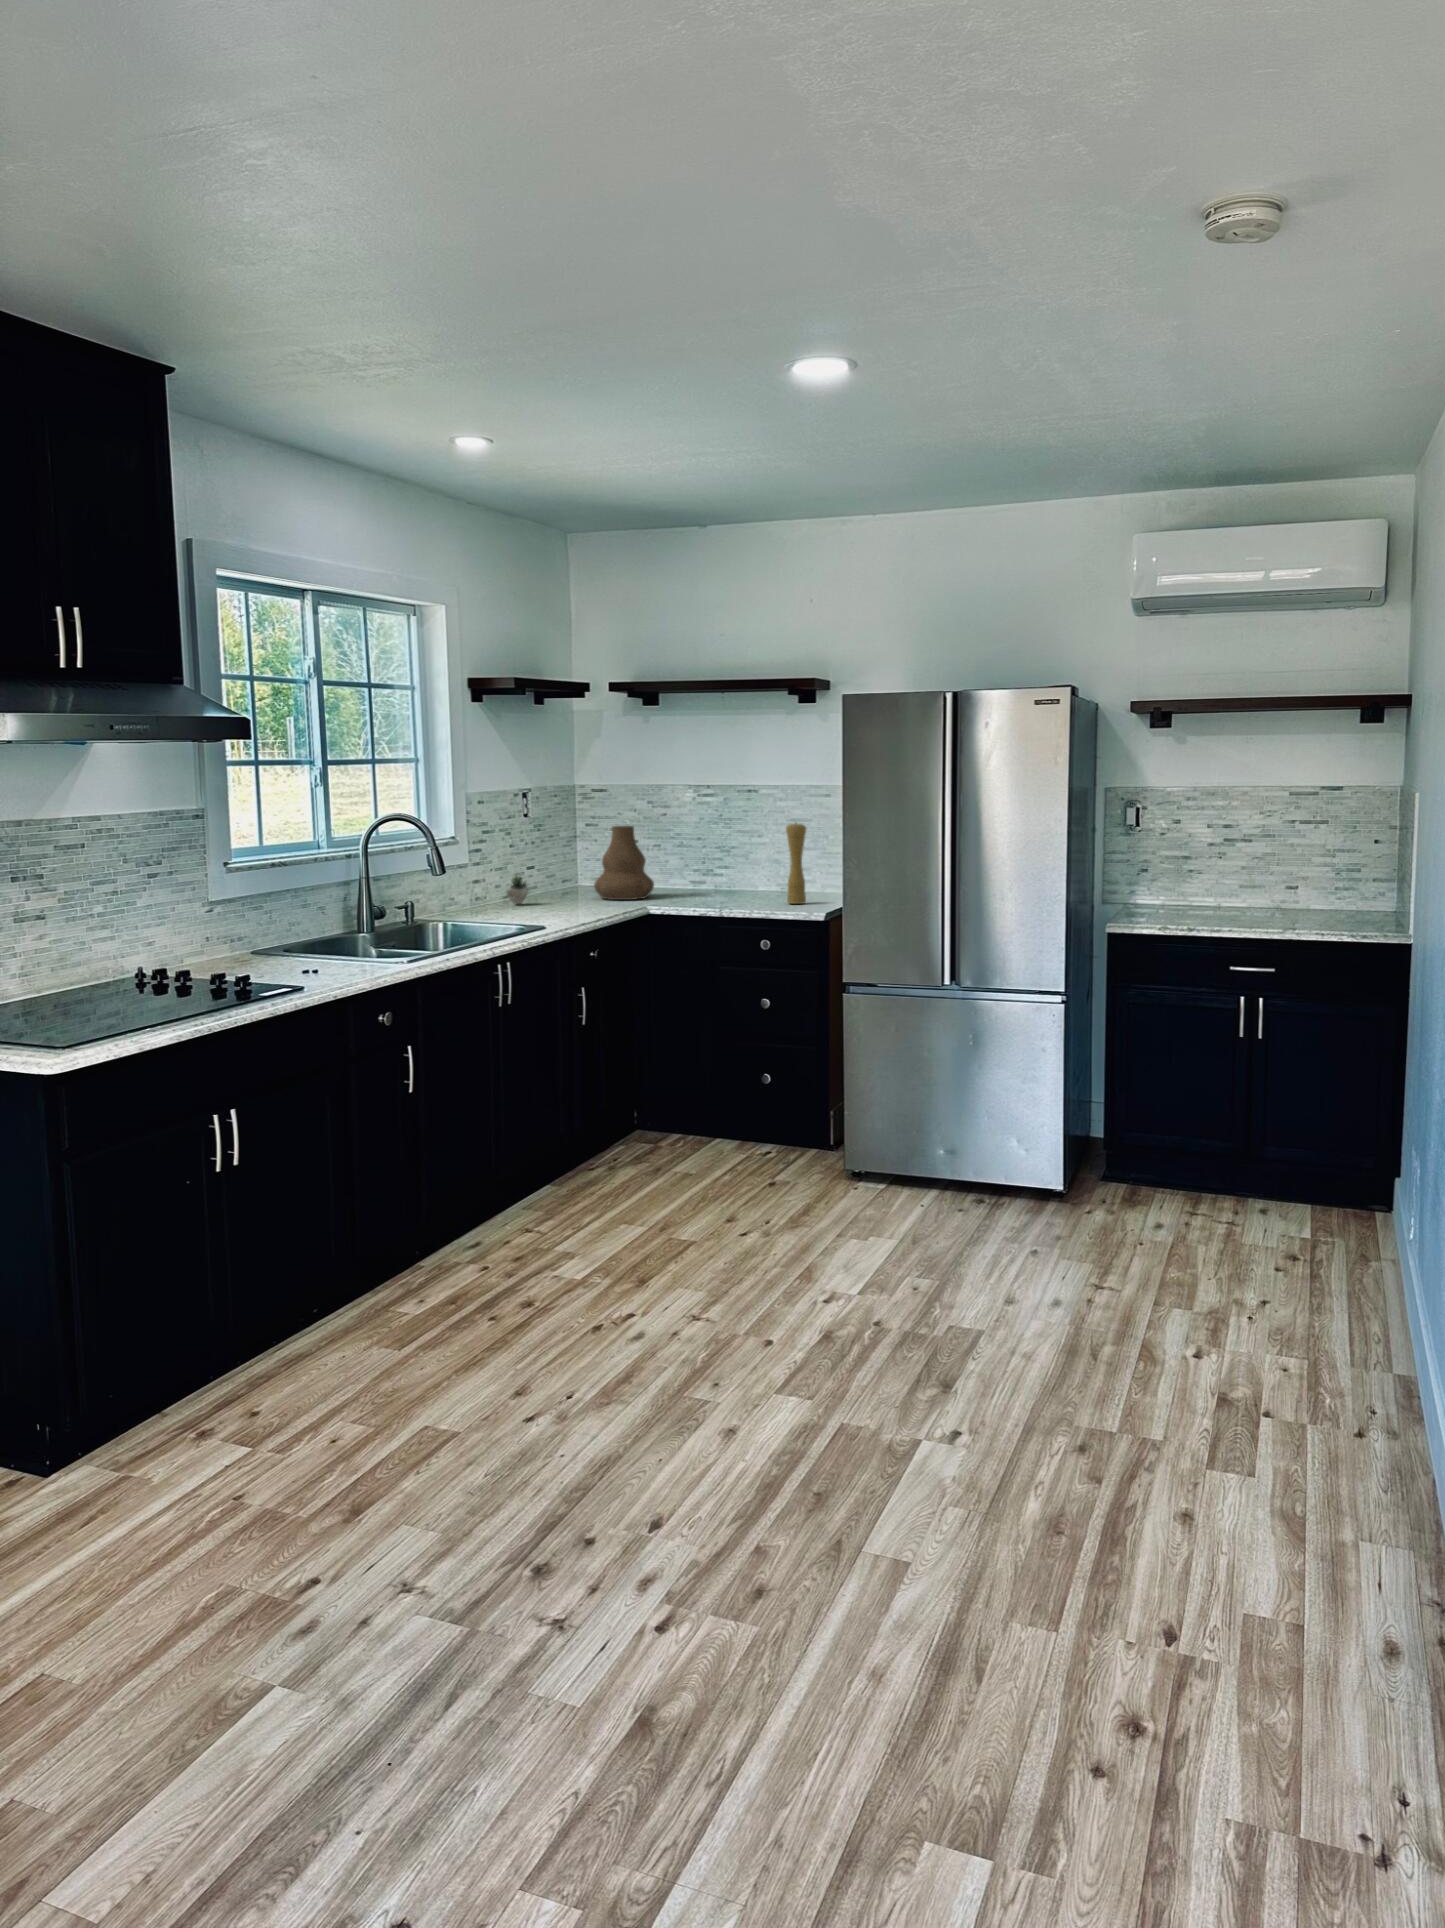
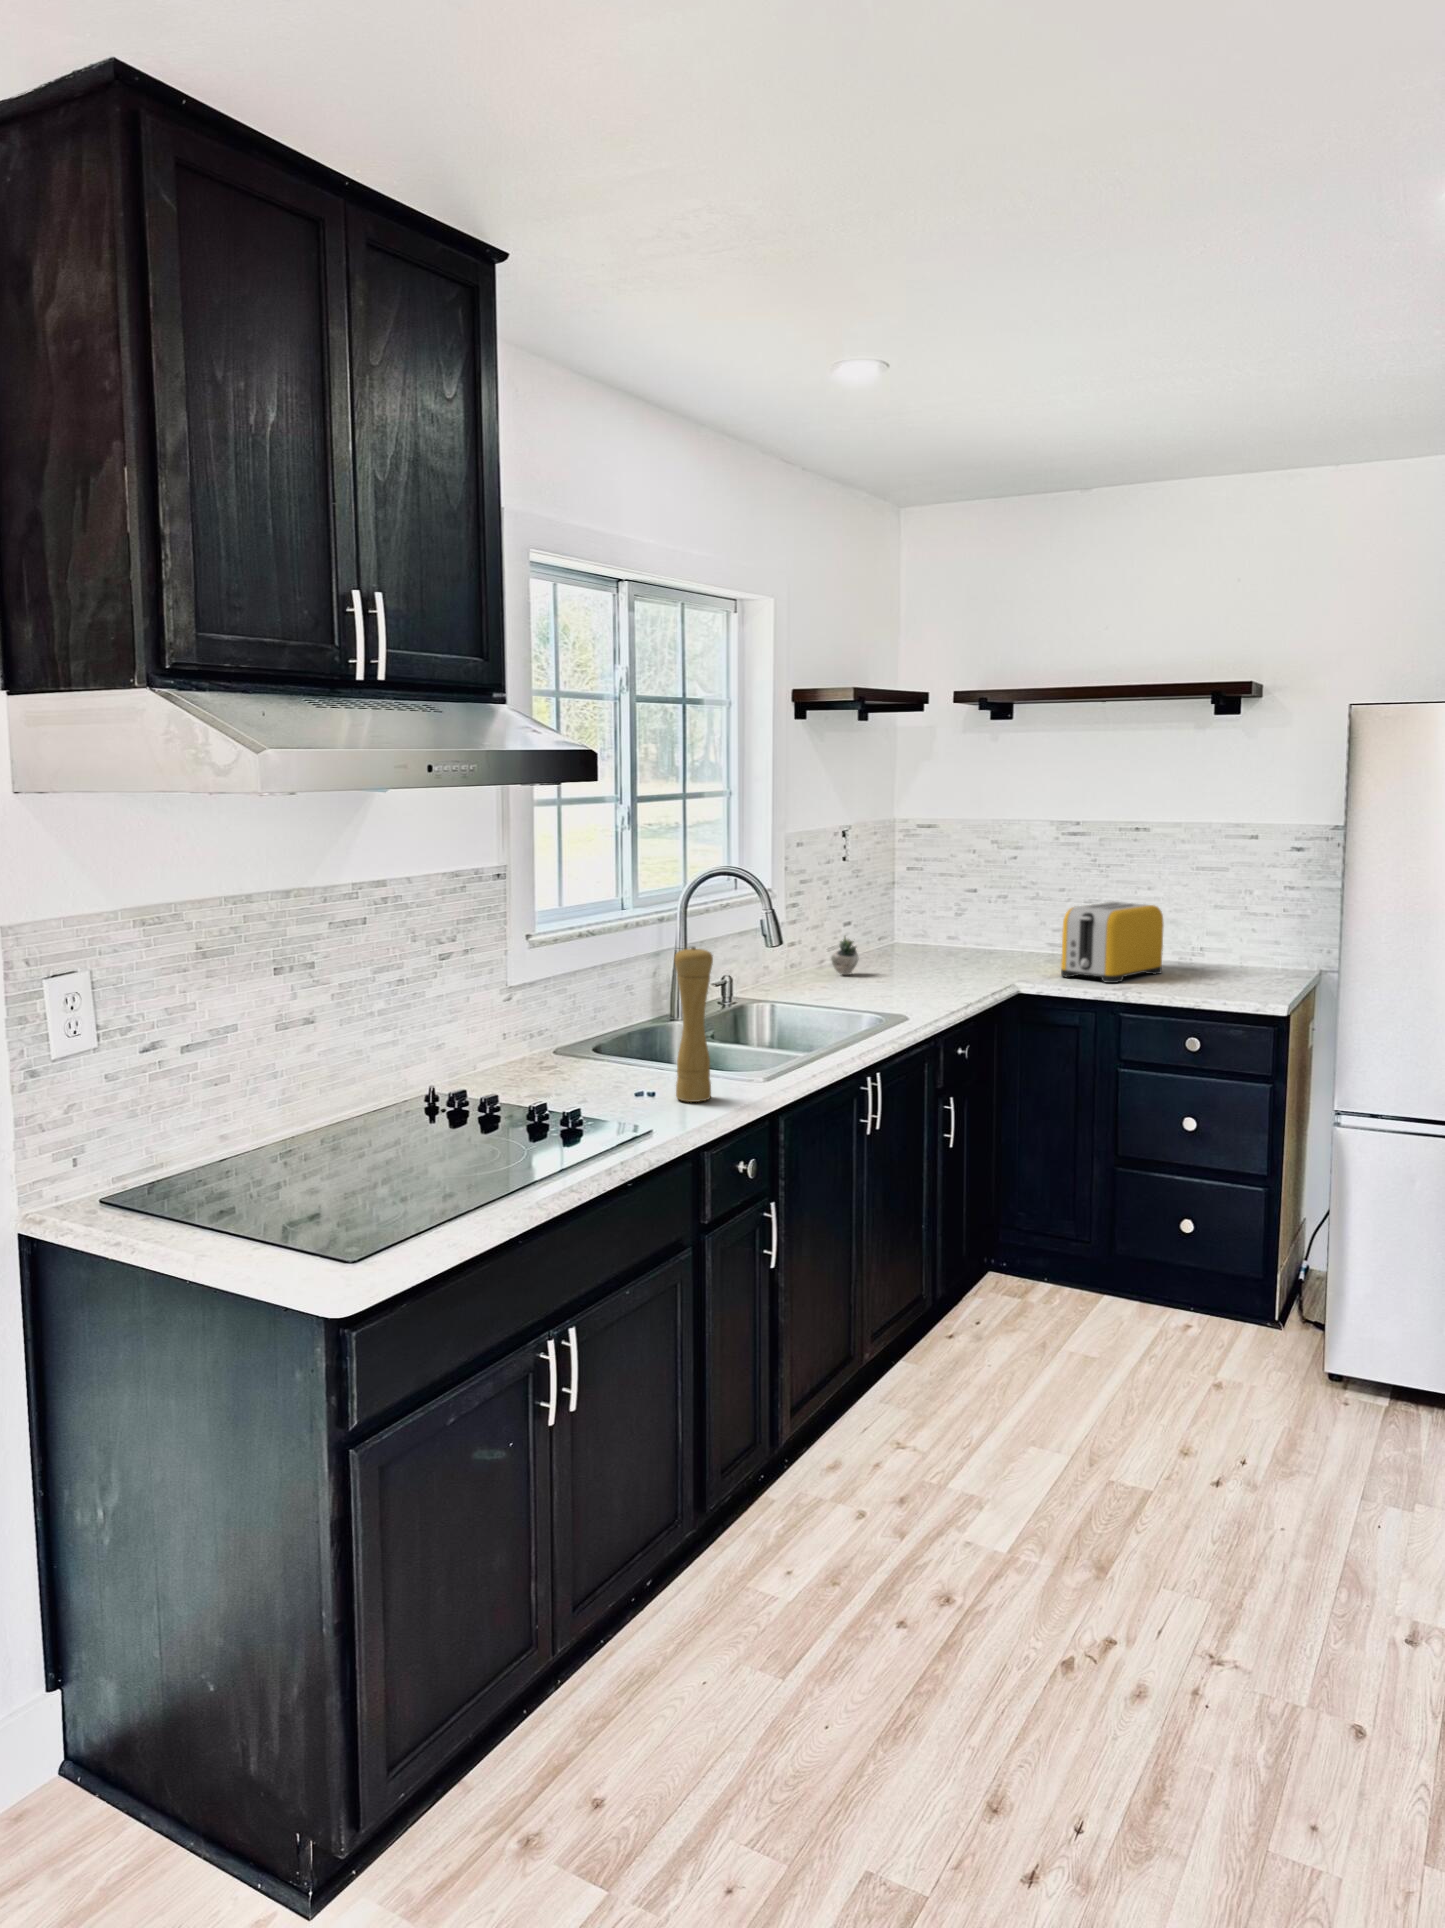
pepper mill: present [786,823,806,904] -> present [674,947,713,1102]
vase: present [594,826,654,900] -> none [936,877,1015,973]
toaster: none [685,843,765,902] -> present [1061,902,1163,983]

